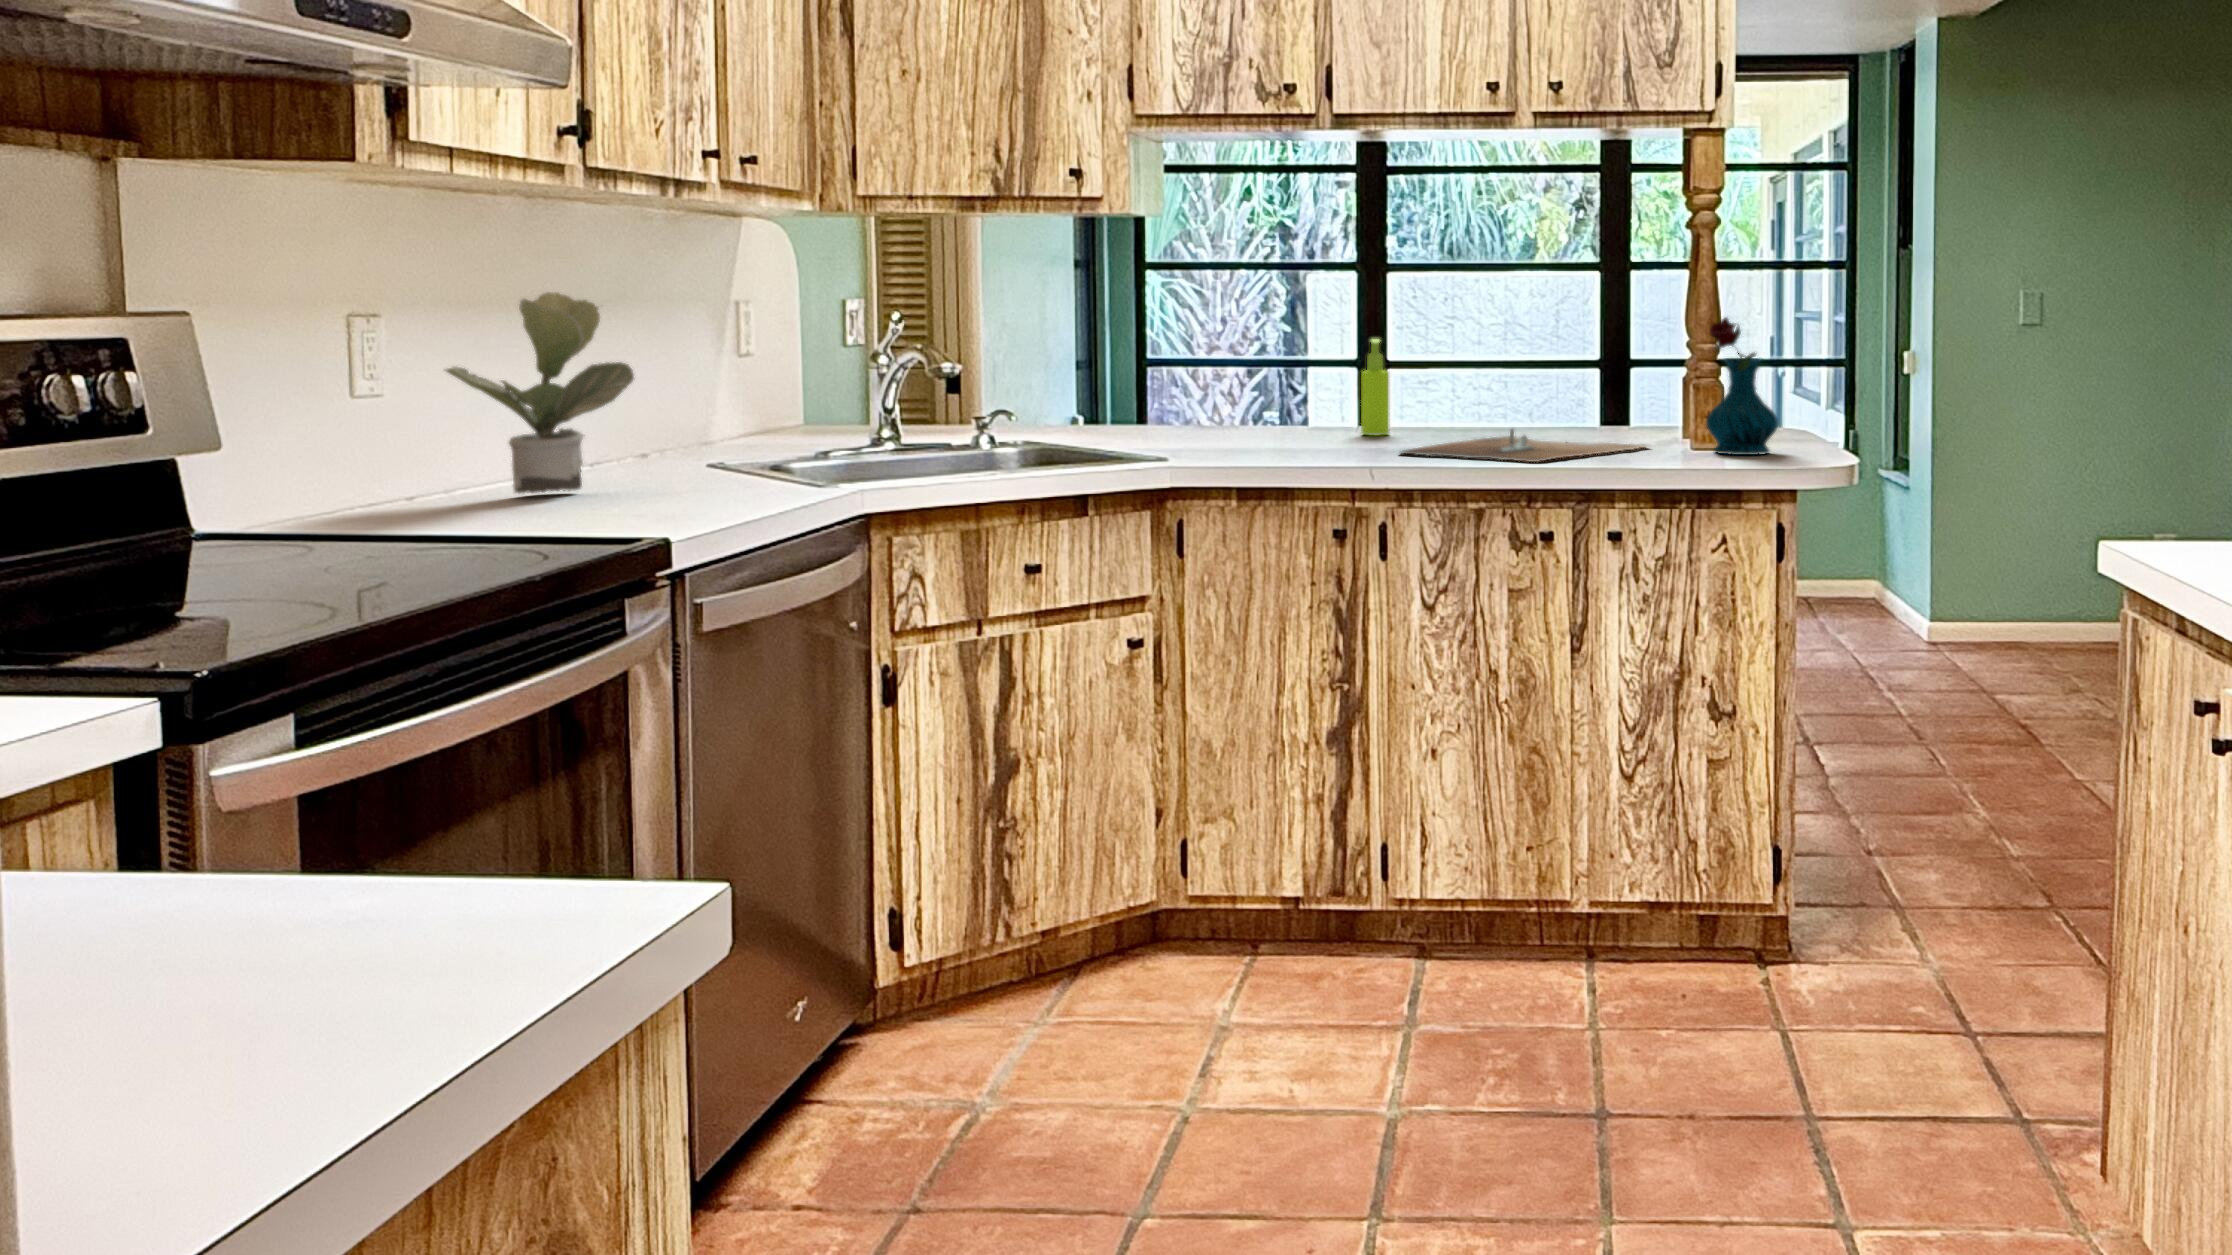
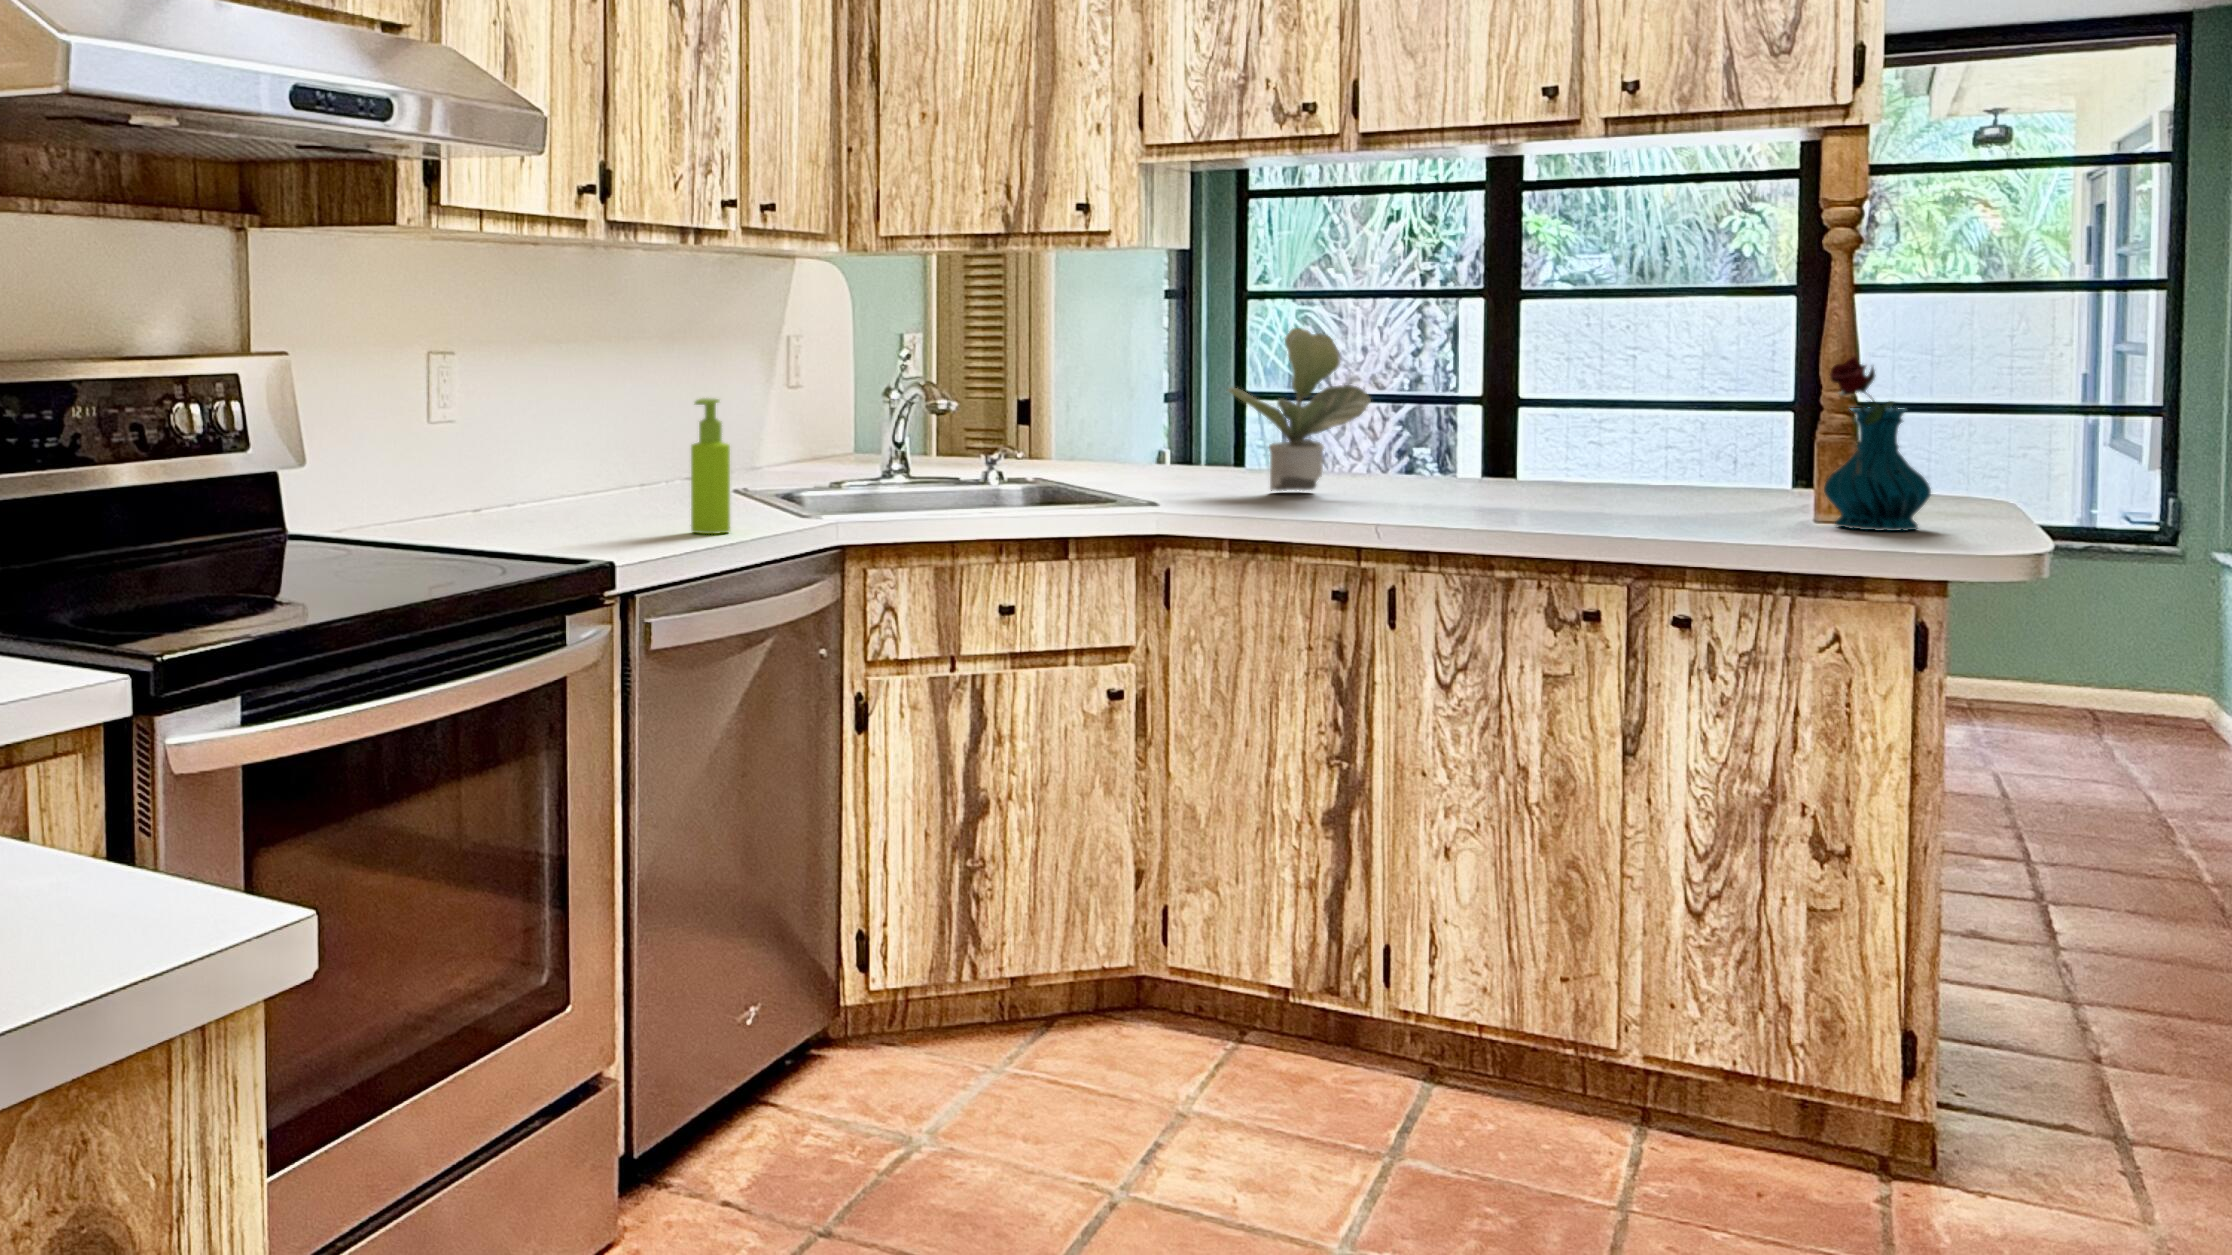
potted plant: present [444,292,634,494] -> present [1226,328,1371,491]
soap dispenser: present [1361,339,1390,435] -> present [691,398,730,534]
cutting board: present [1401,429,1645,462] -> none [1419,486,1755,526]

